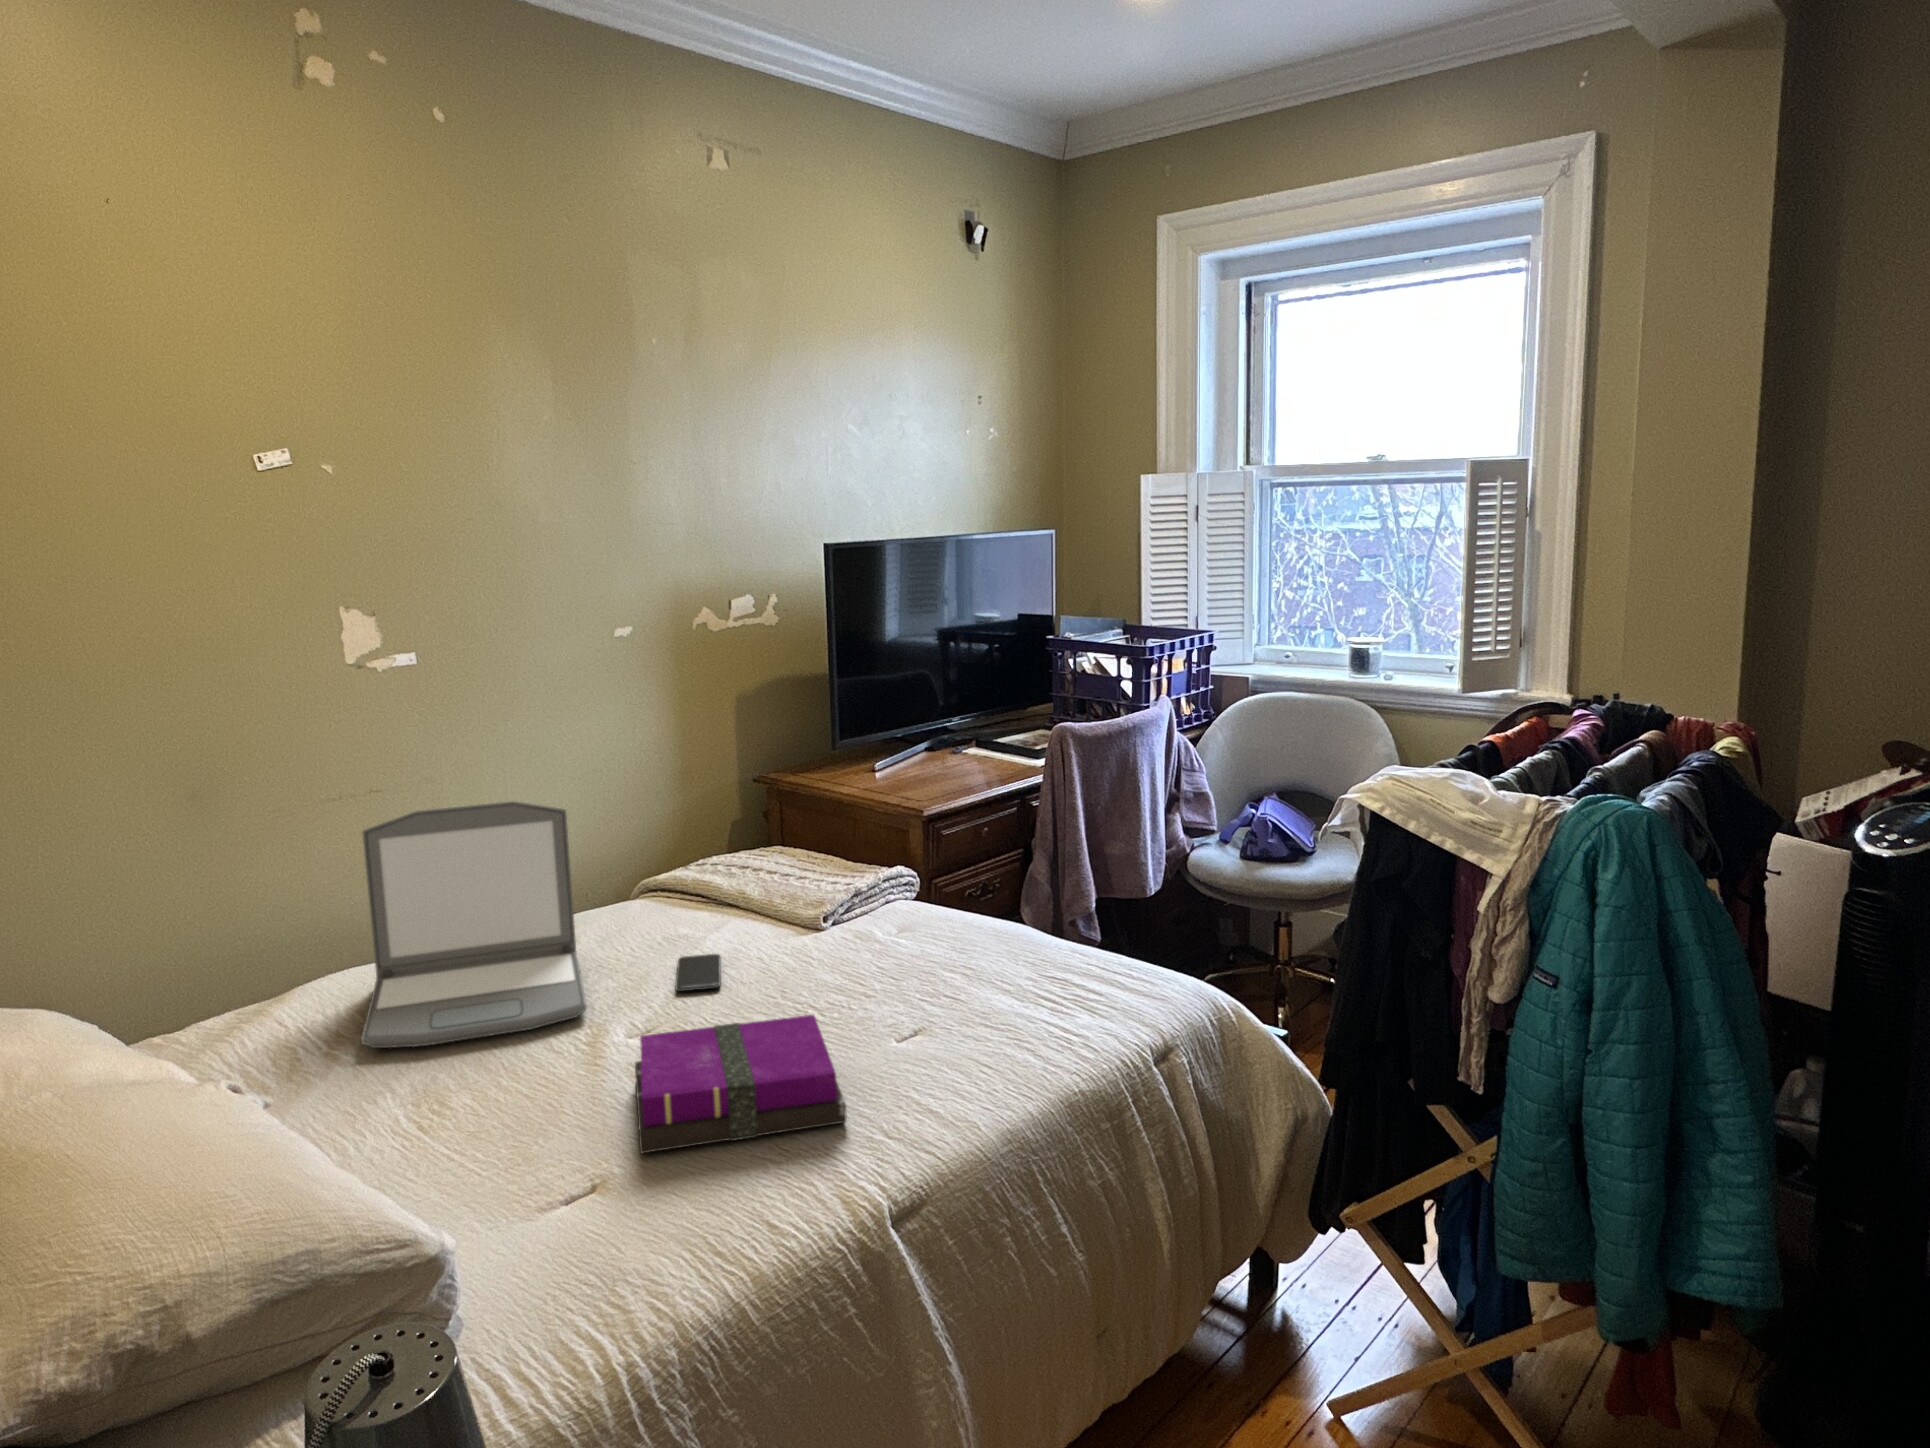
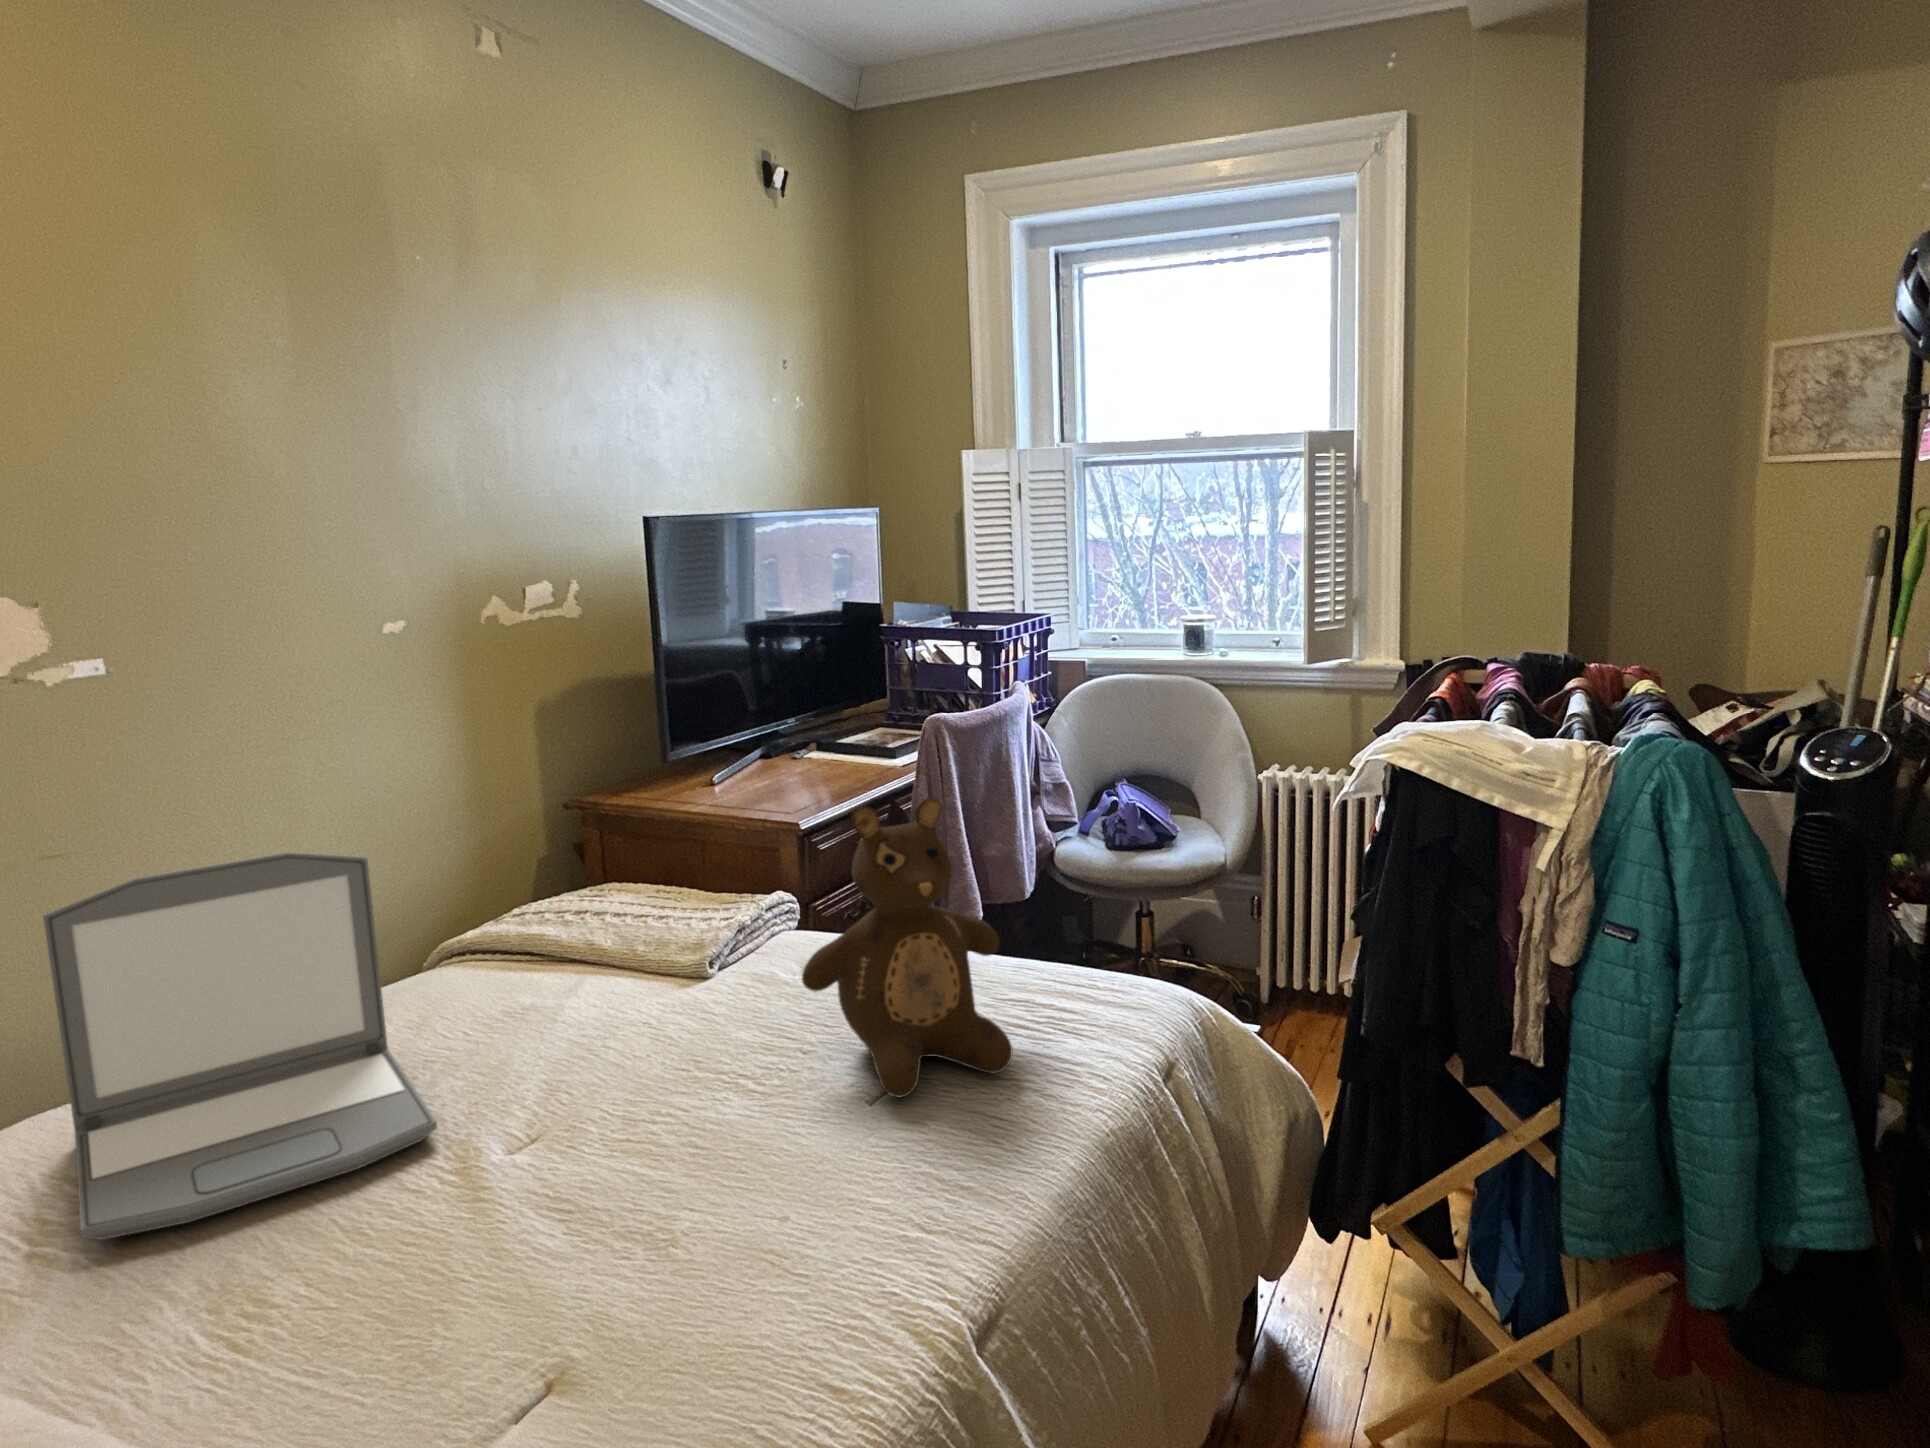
teddy bear: none [854,799,1025,1038] -> present [802,798,1013,1097]
smartphone: present [675,954,721,991] -> none [539,1027,614,1083]
notebook: present [635,1015,846,1153] -> none [548,1088,873,1324]

